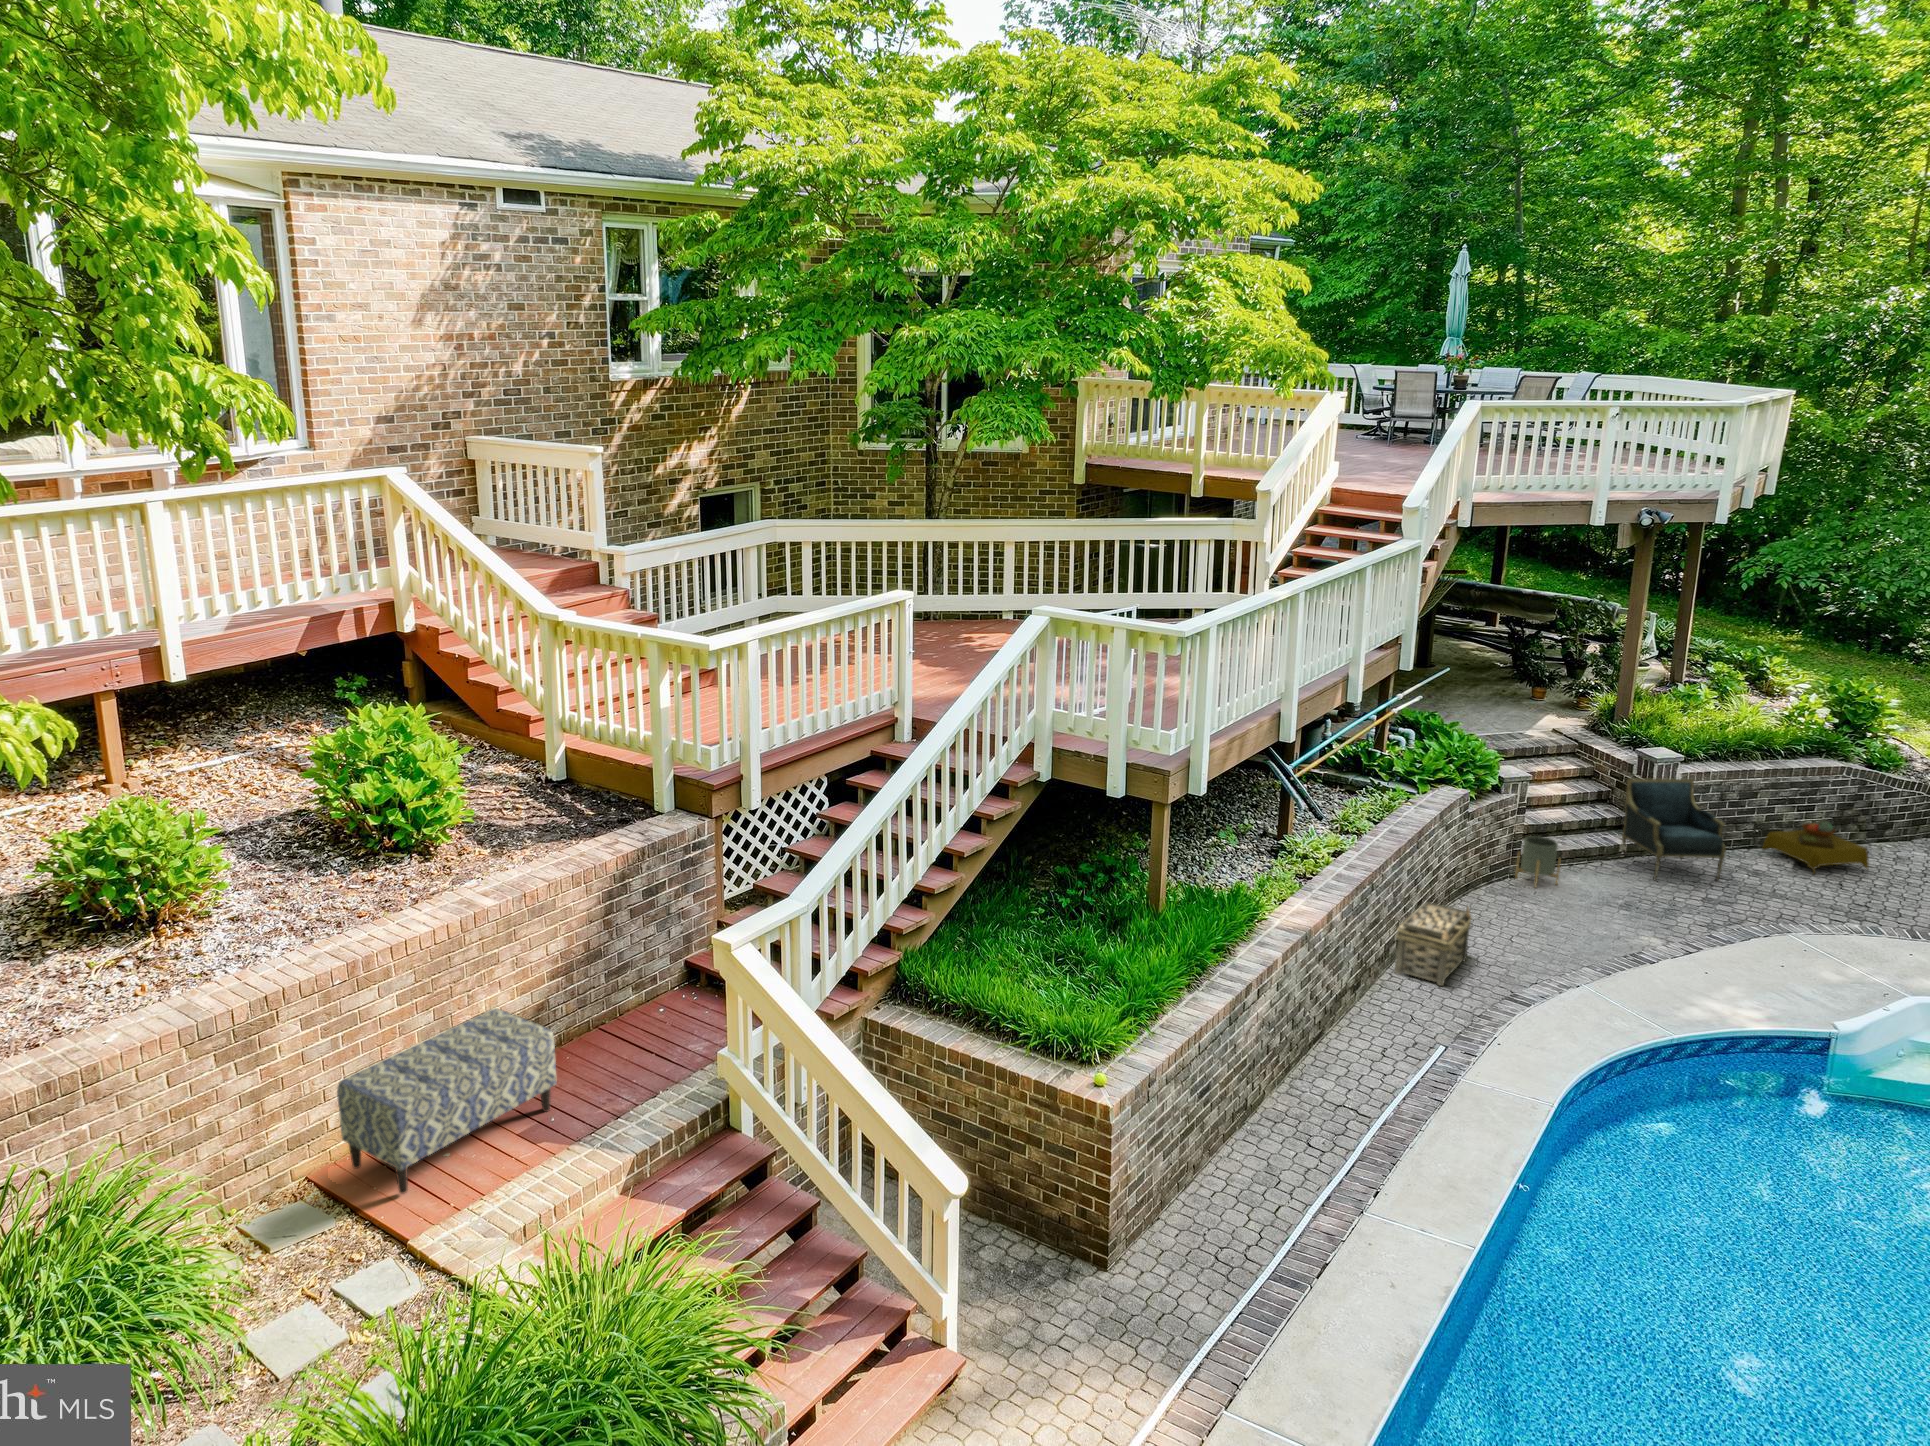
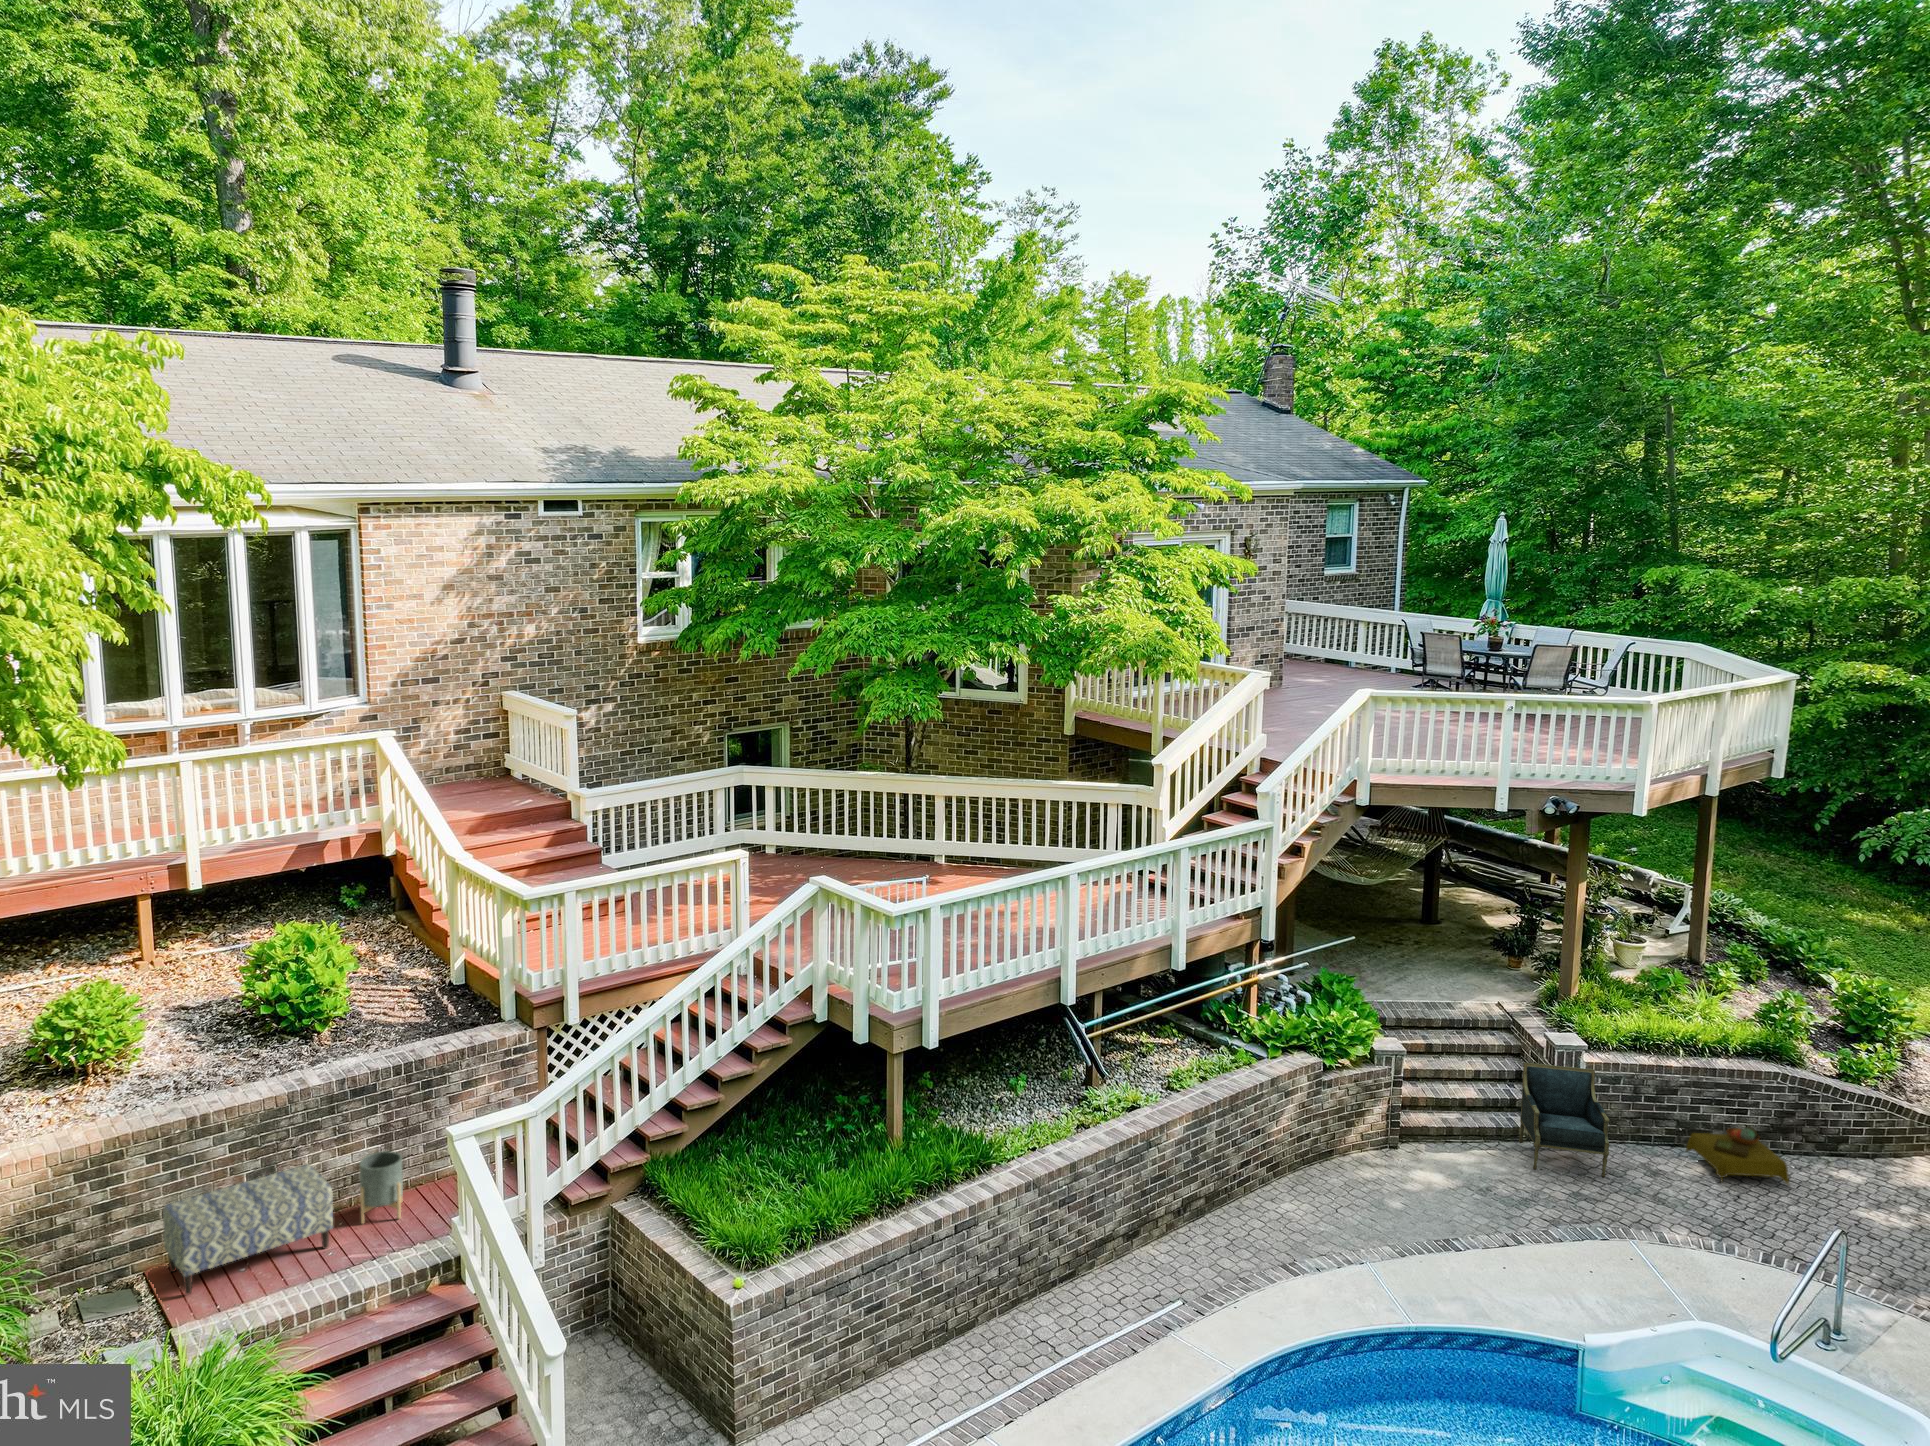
planter: present [1515,836,1561,887] -> present [360,1151,403,1224]
basket: present [1394,902,1471,986] -> none [1188,1164,1271,1248]

